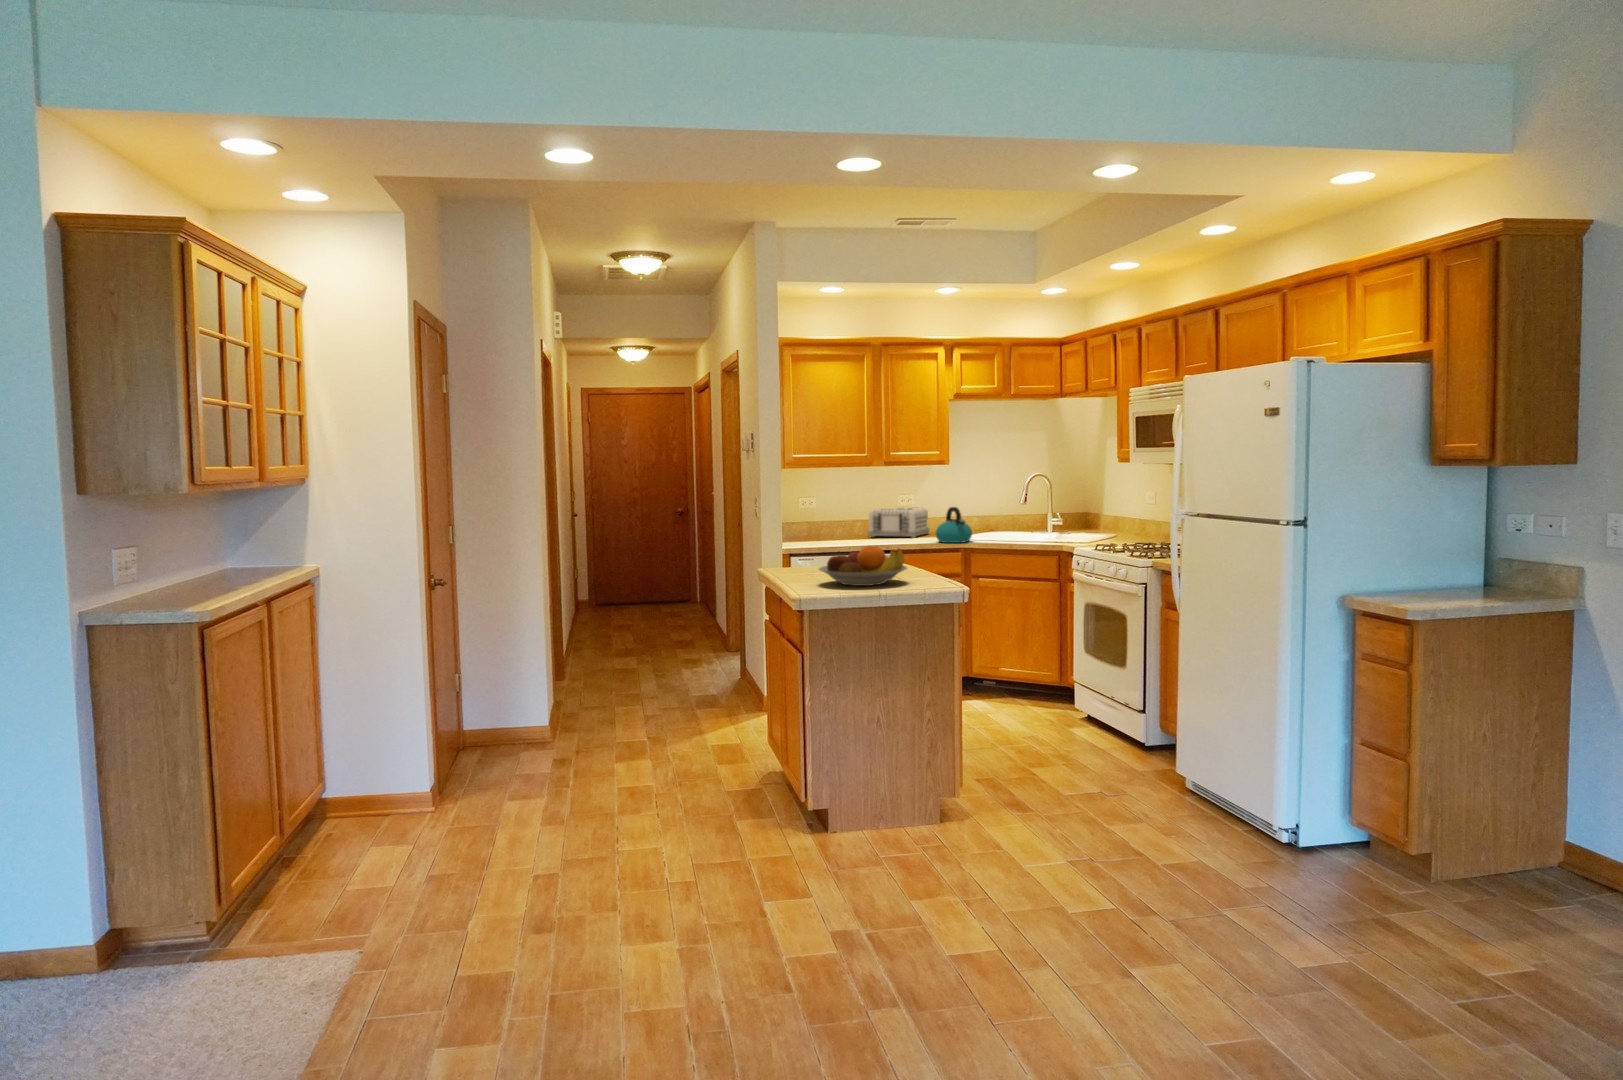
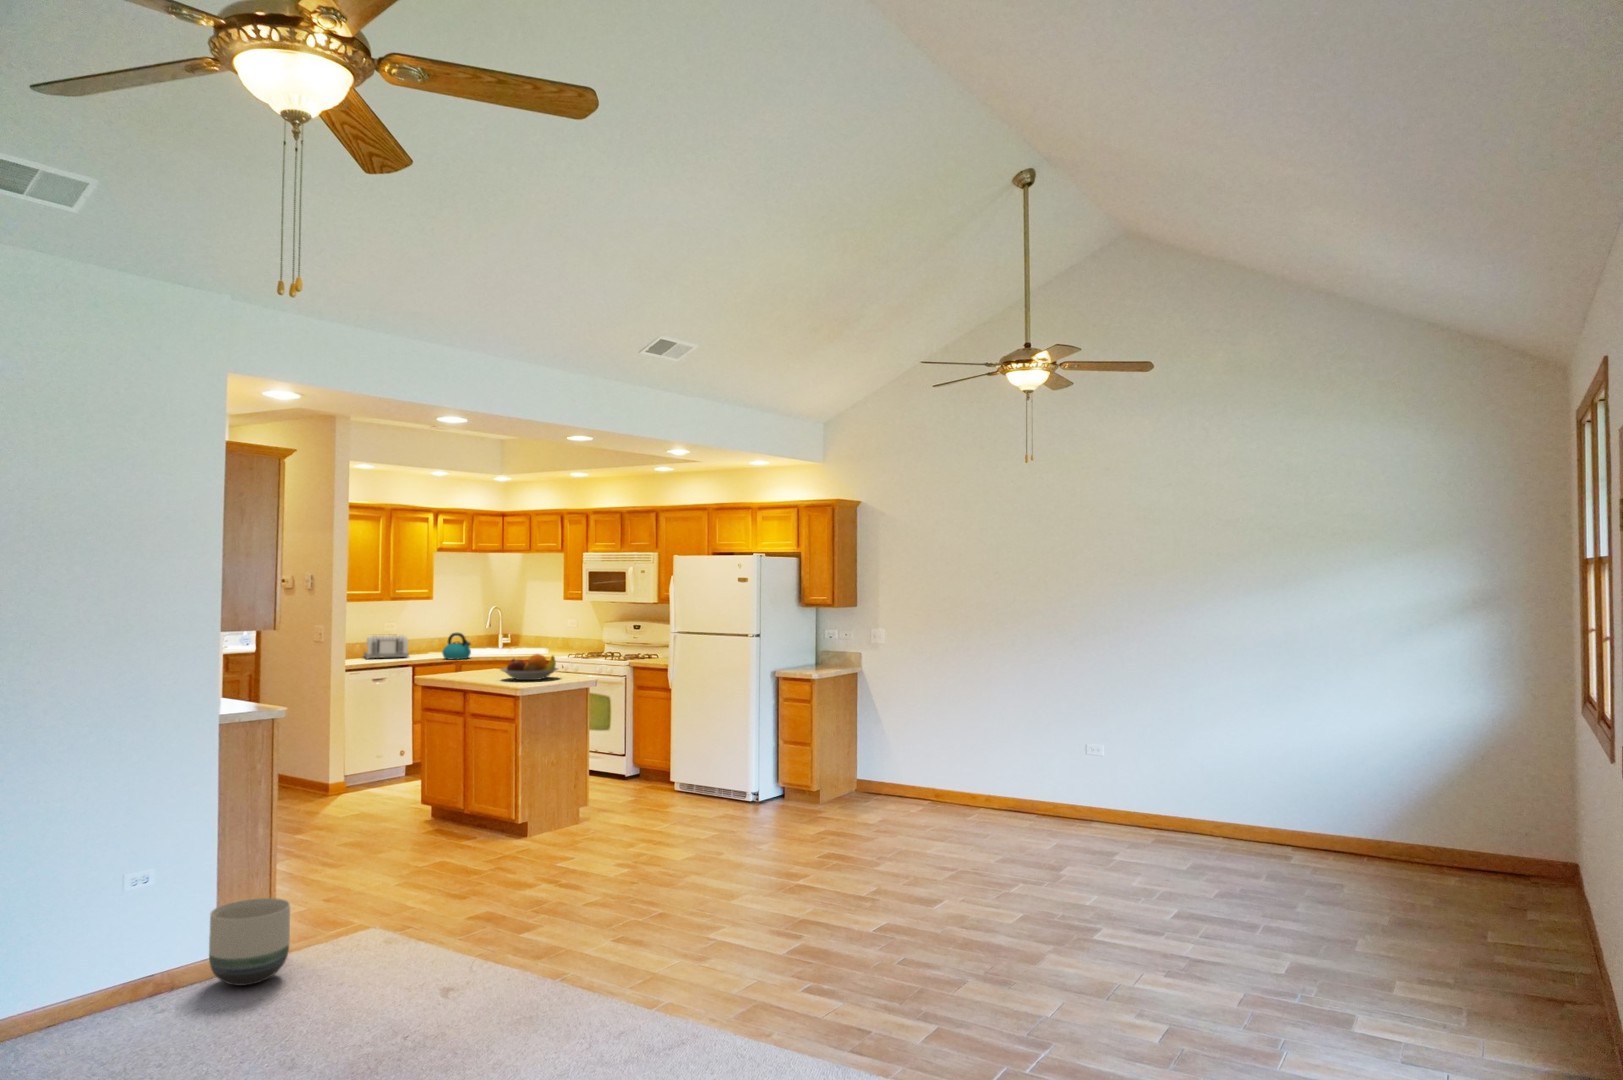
planter: none [42,874,164,999] -> present [209,898,290,986]

